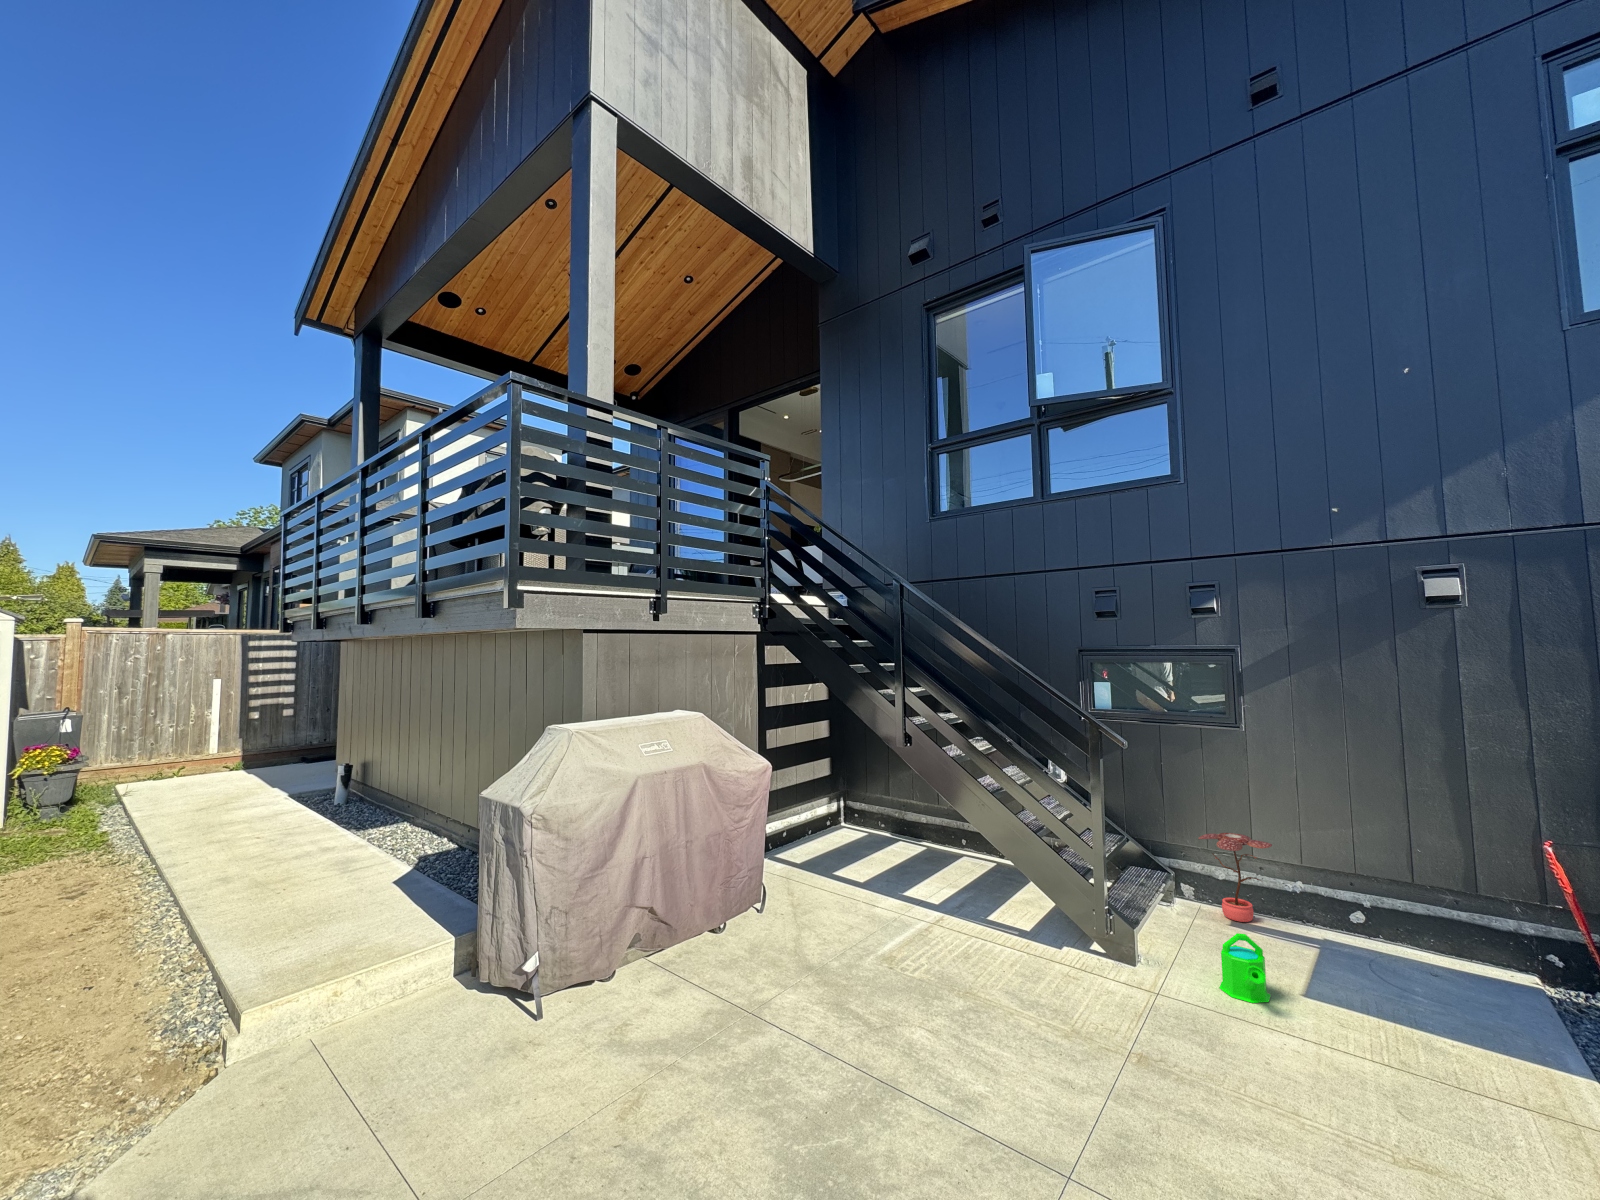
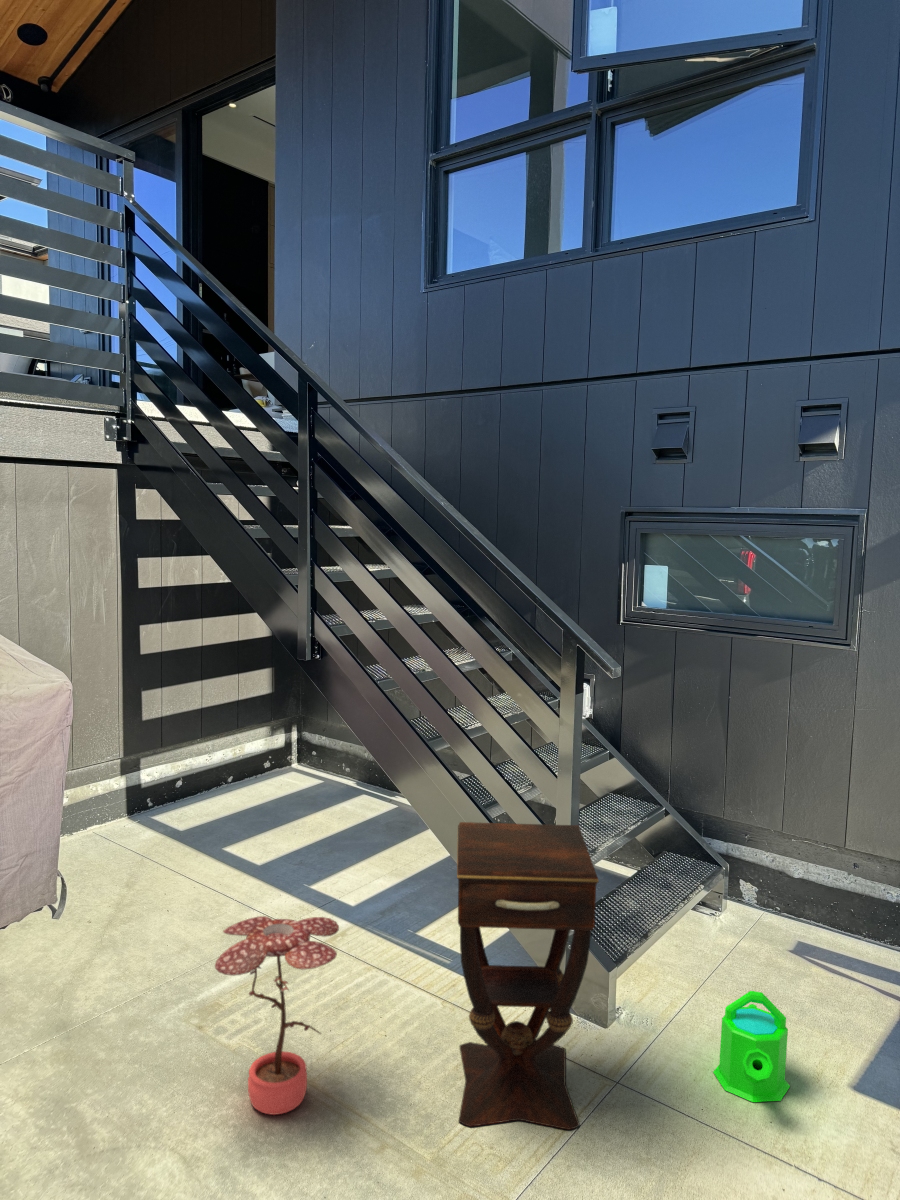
side table: none [1046,833,1154,1017] -> present [457,822,599,1130]
potted plant: present [1198,833,1272,922] -> present [215,916,339,1115]

